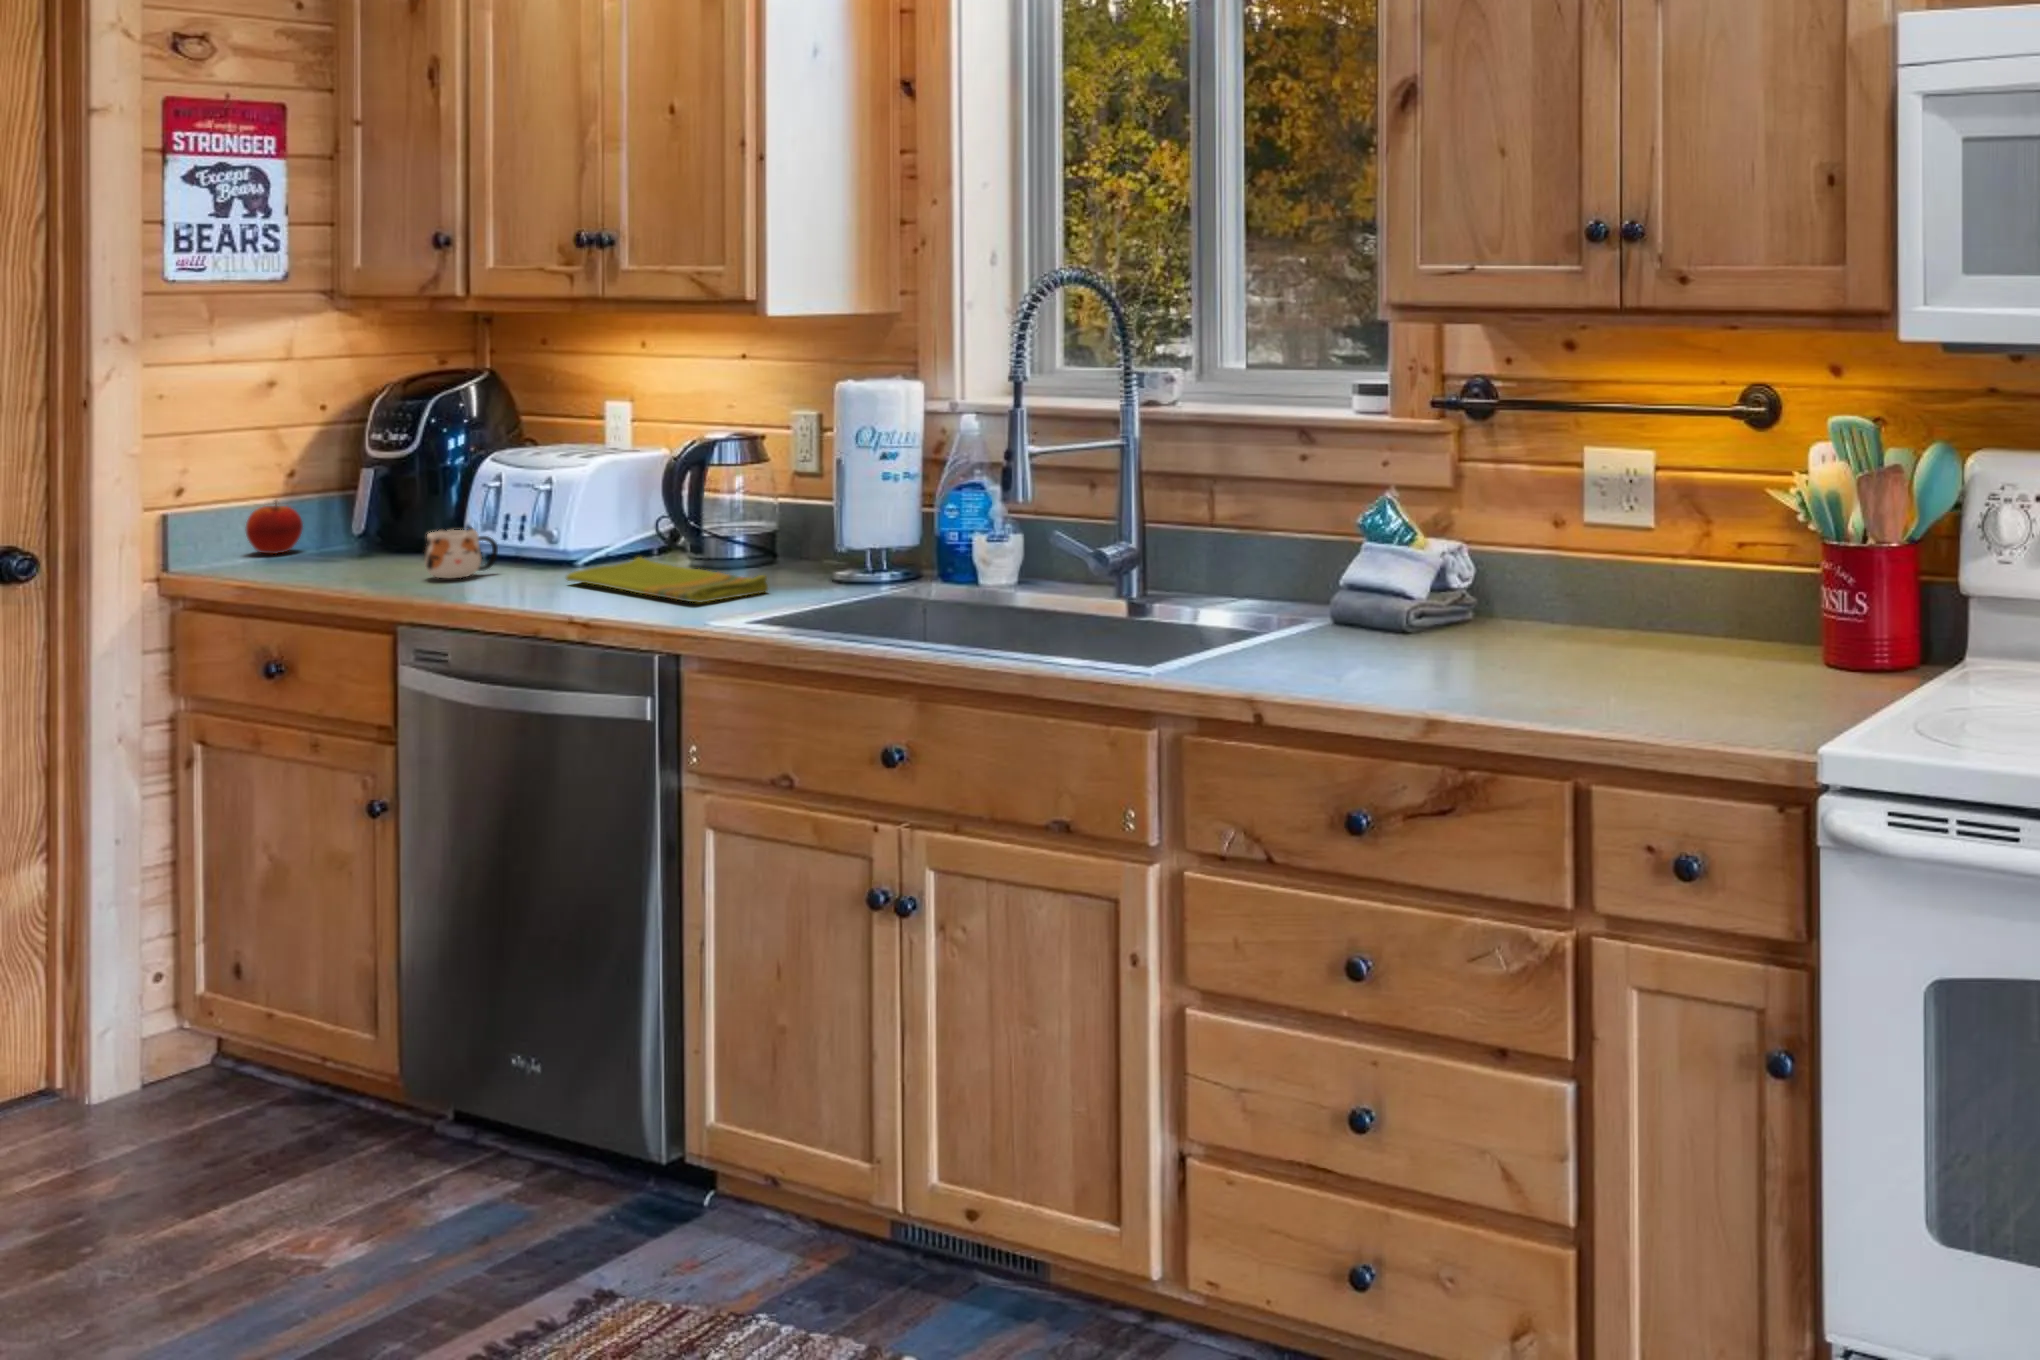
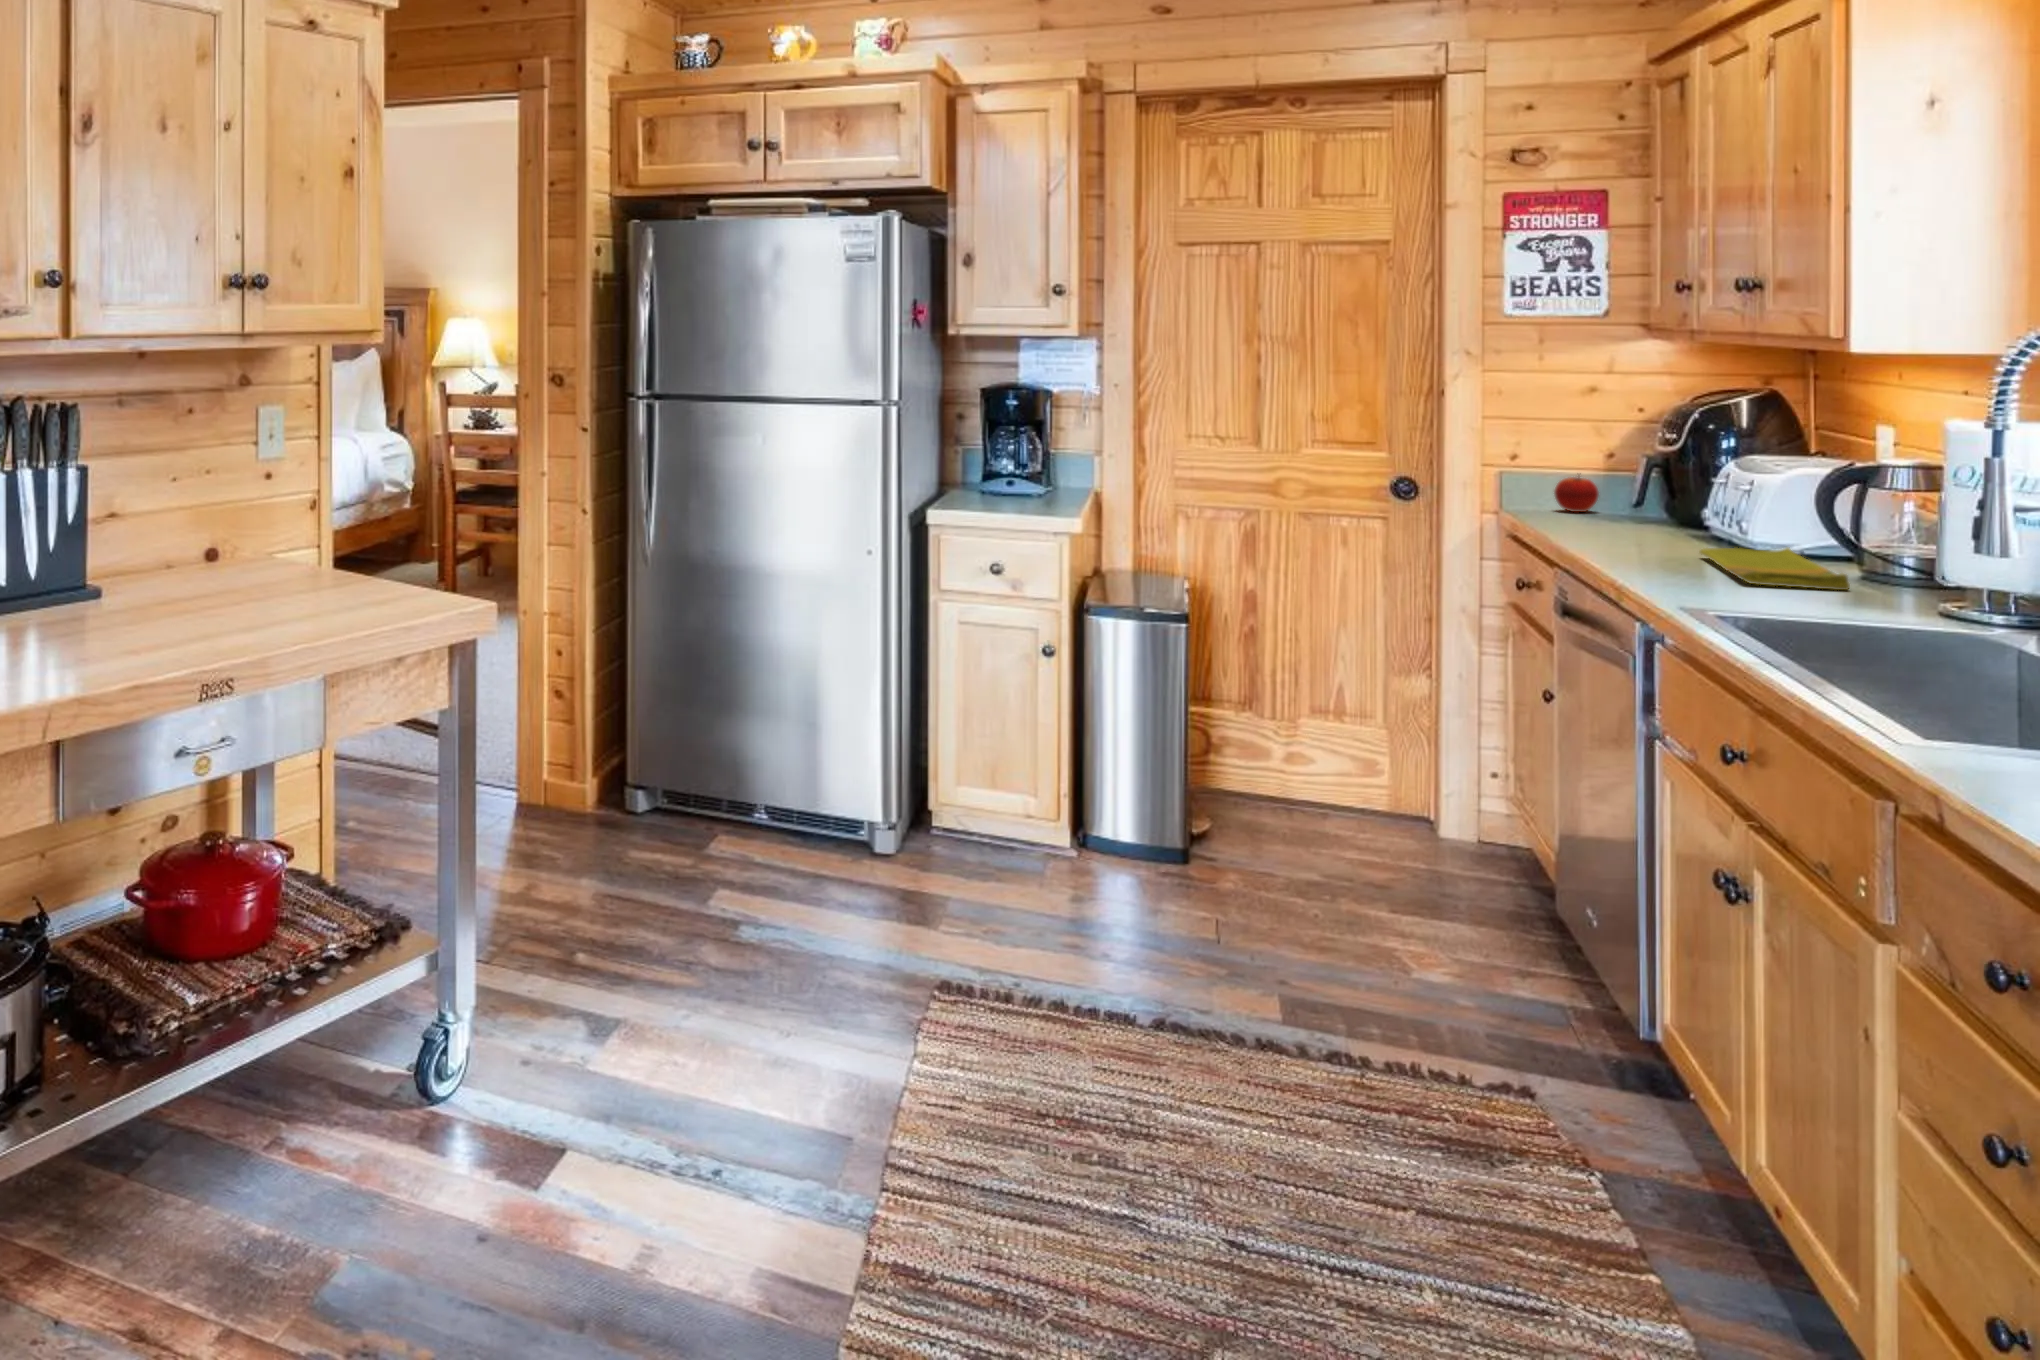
mug: present [424,527,498,579] -> none [1610,500,1677,541]

